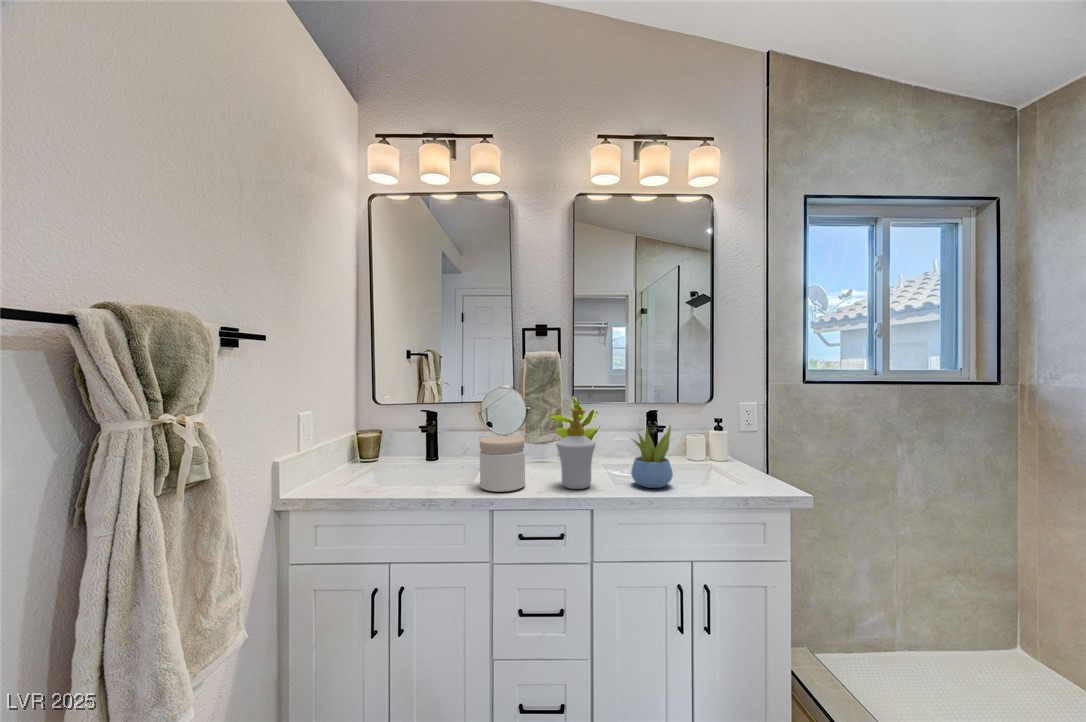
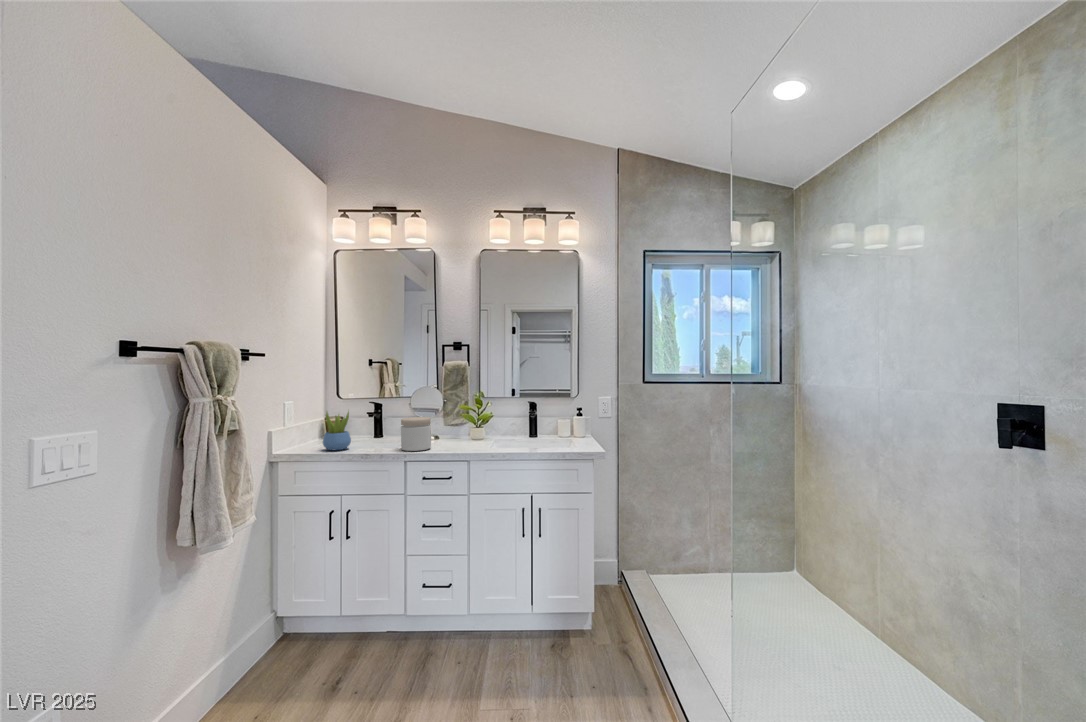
soap bottle: present [556,408,596,489] -> none [451,399,476,450]
succulent plant: present [631,425,673,488] -> present [323,411,351,450]

